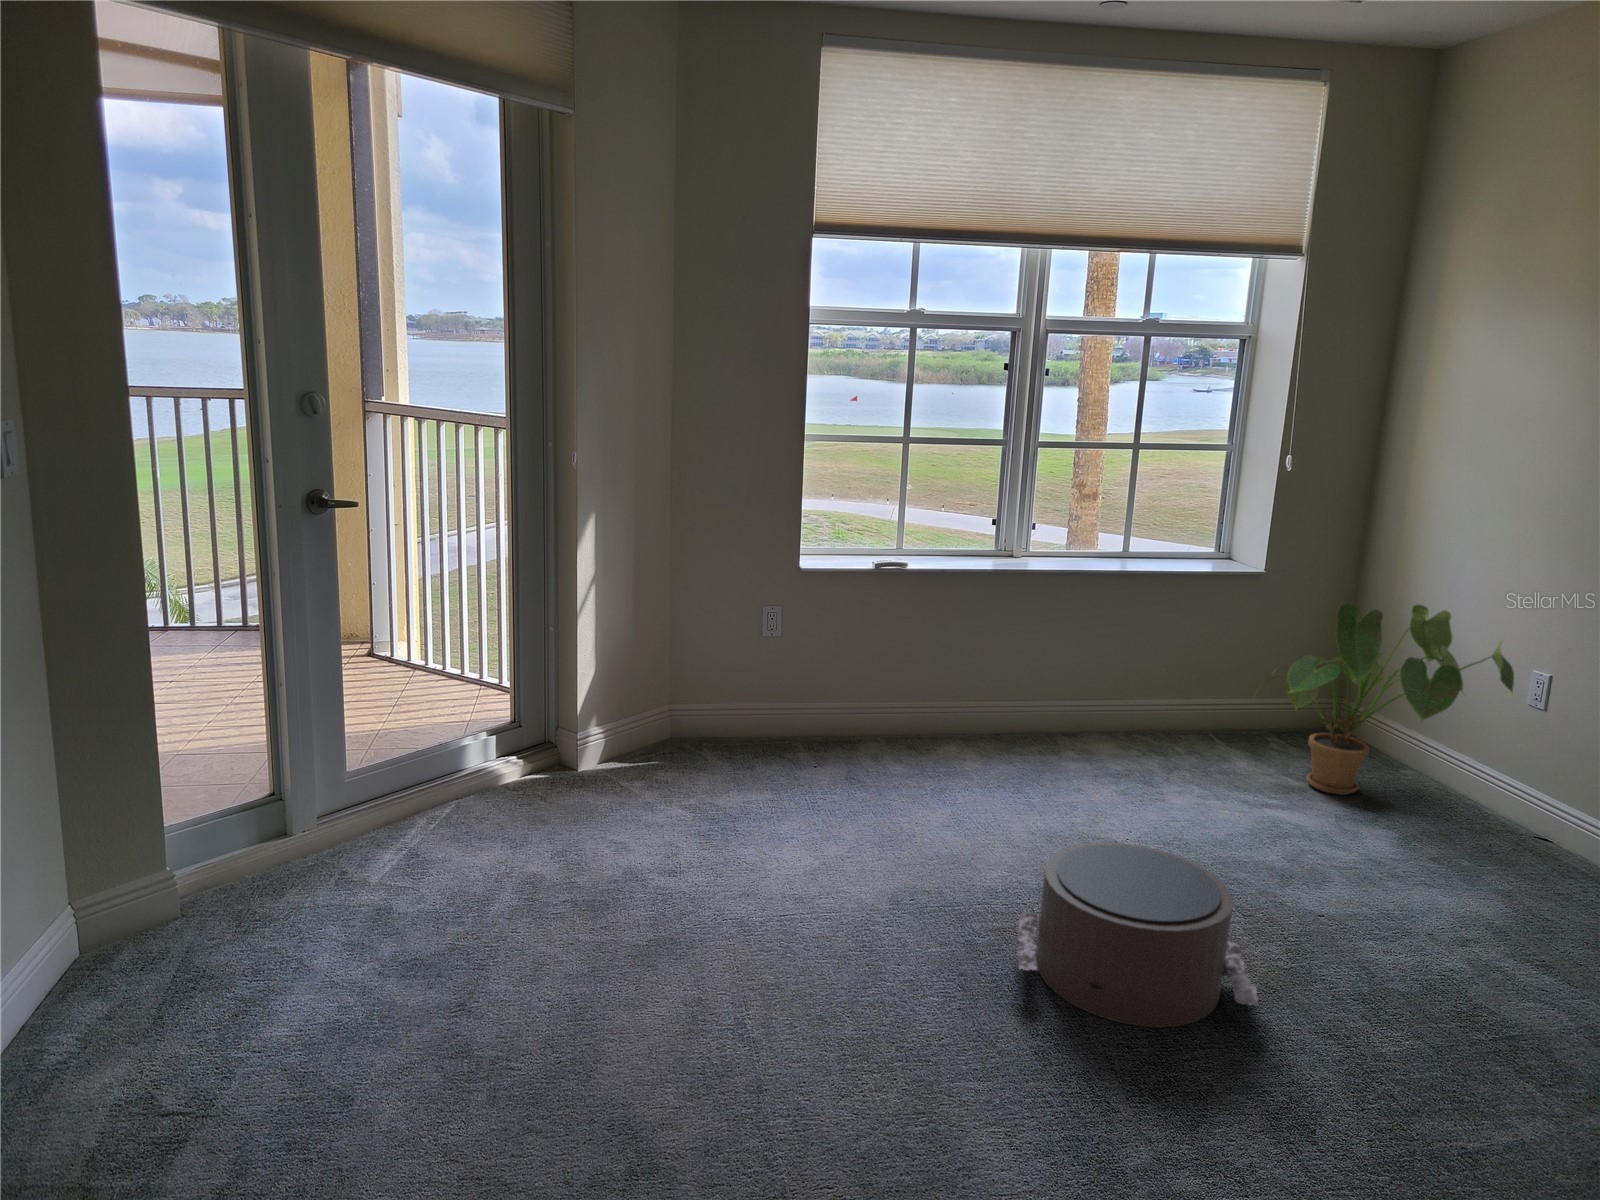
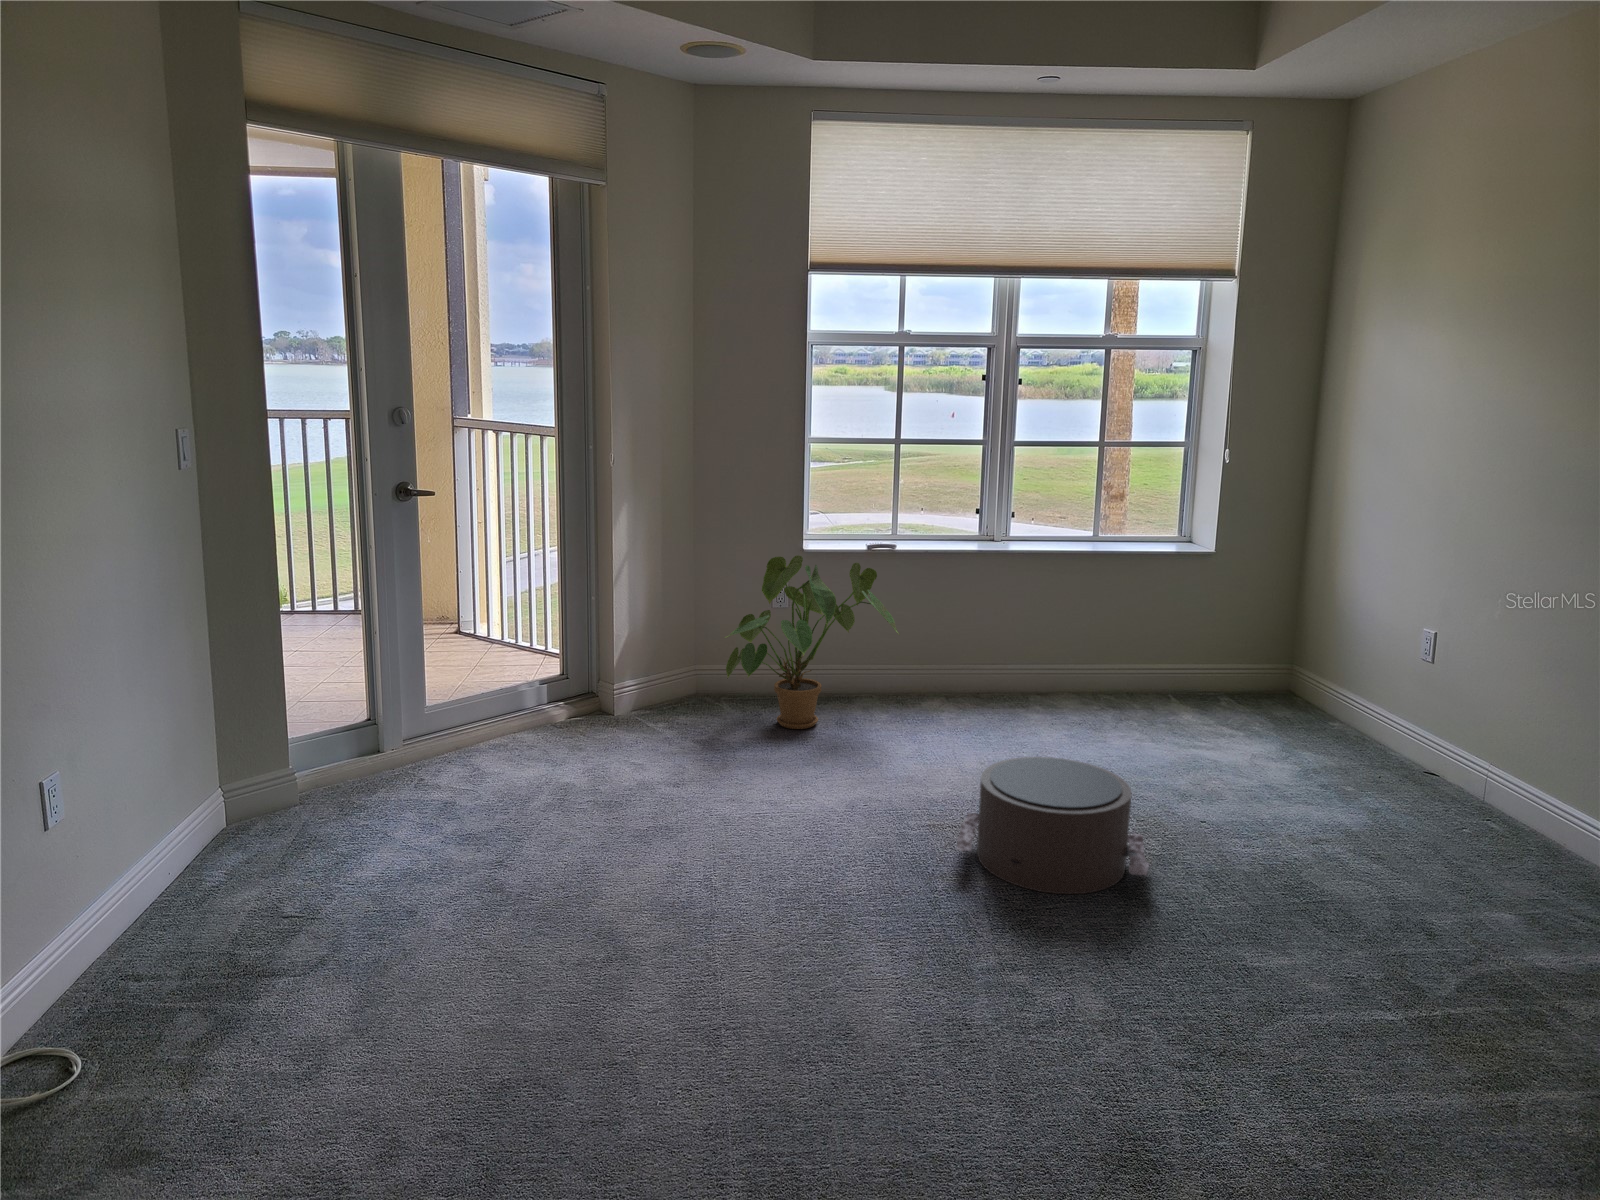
house plant: present [1256,604,1514,795] -> present [725,555,898,729]

